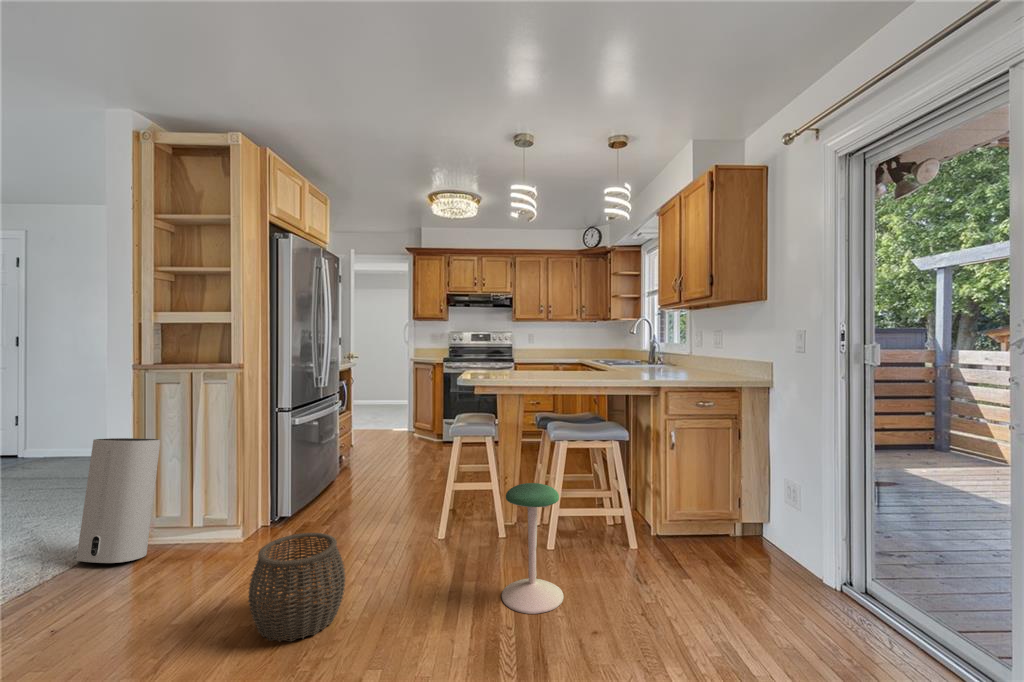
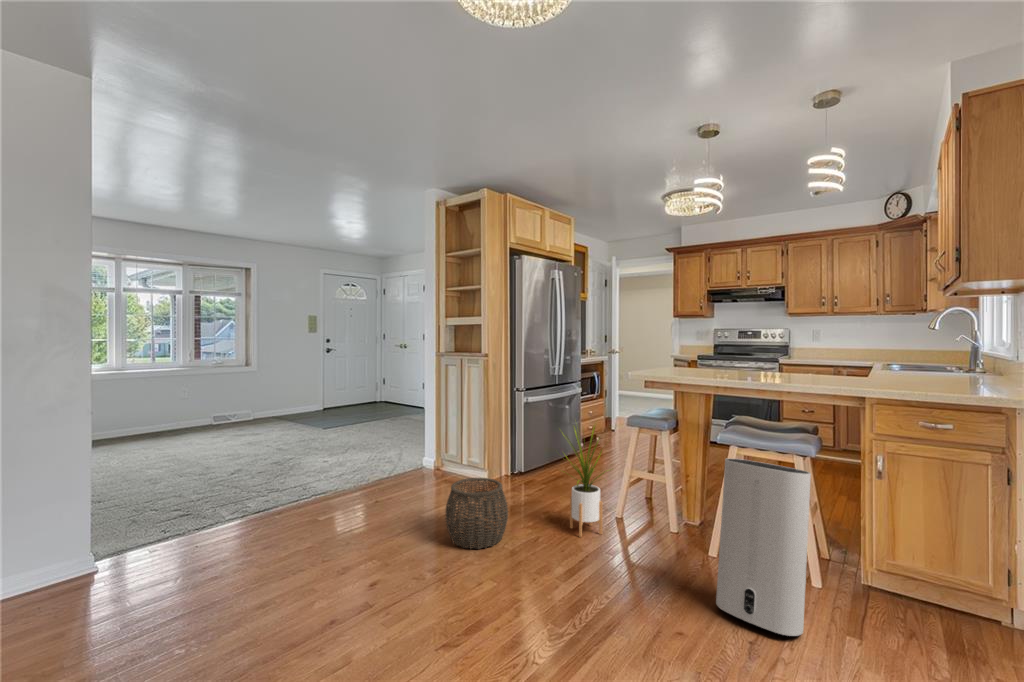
house plant: none [388,433,460,575] -> present [568,426,604,537]
air purifier: present [76,438,161,563] -> present [716,458,811,636]
stool: present [502,483,563,614] -> none [623,474,685,598]

